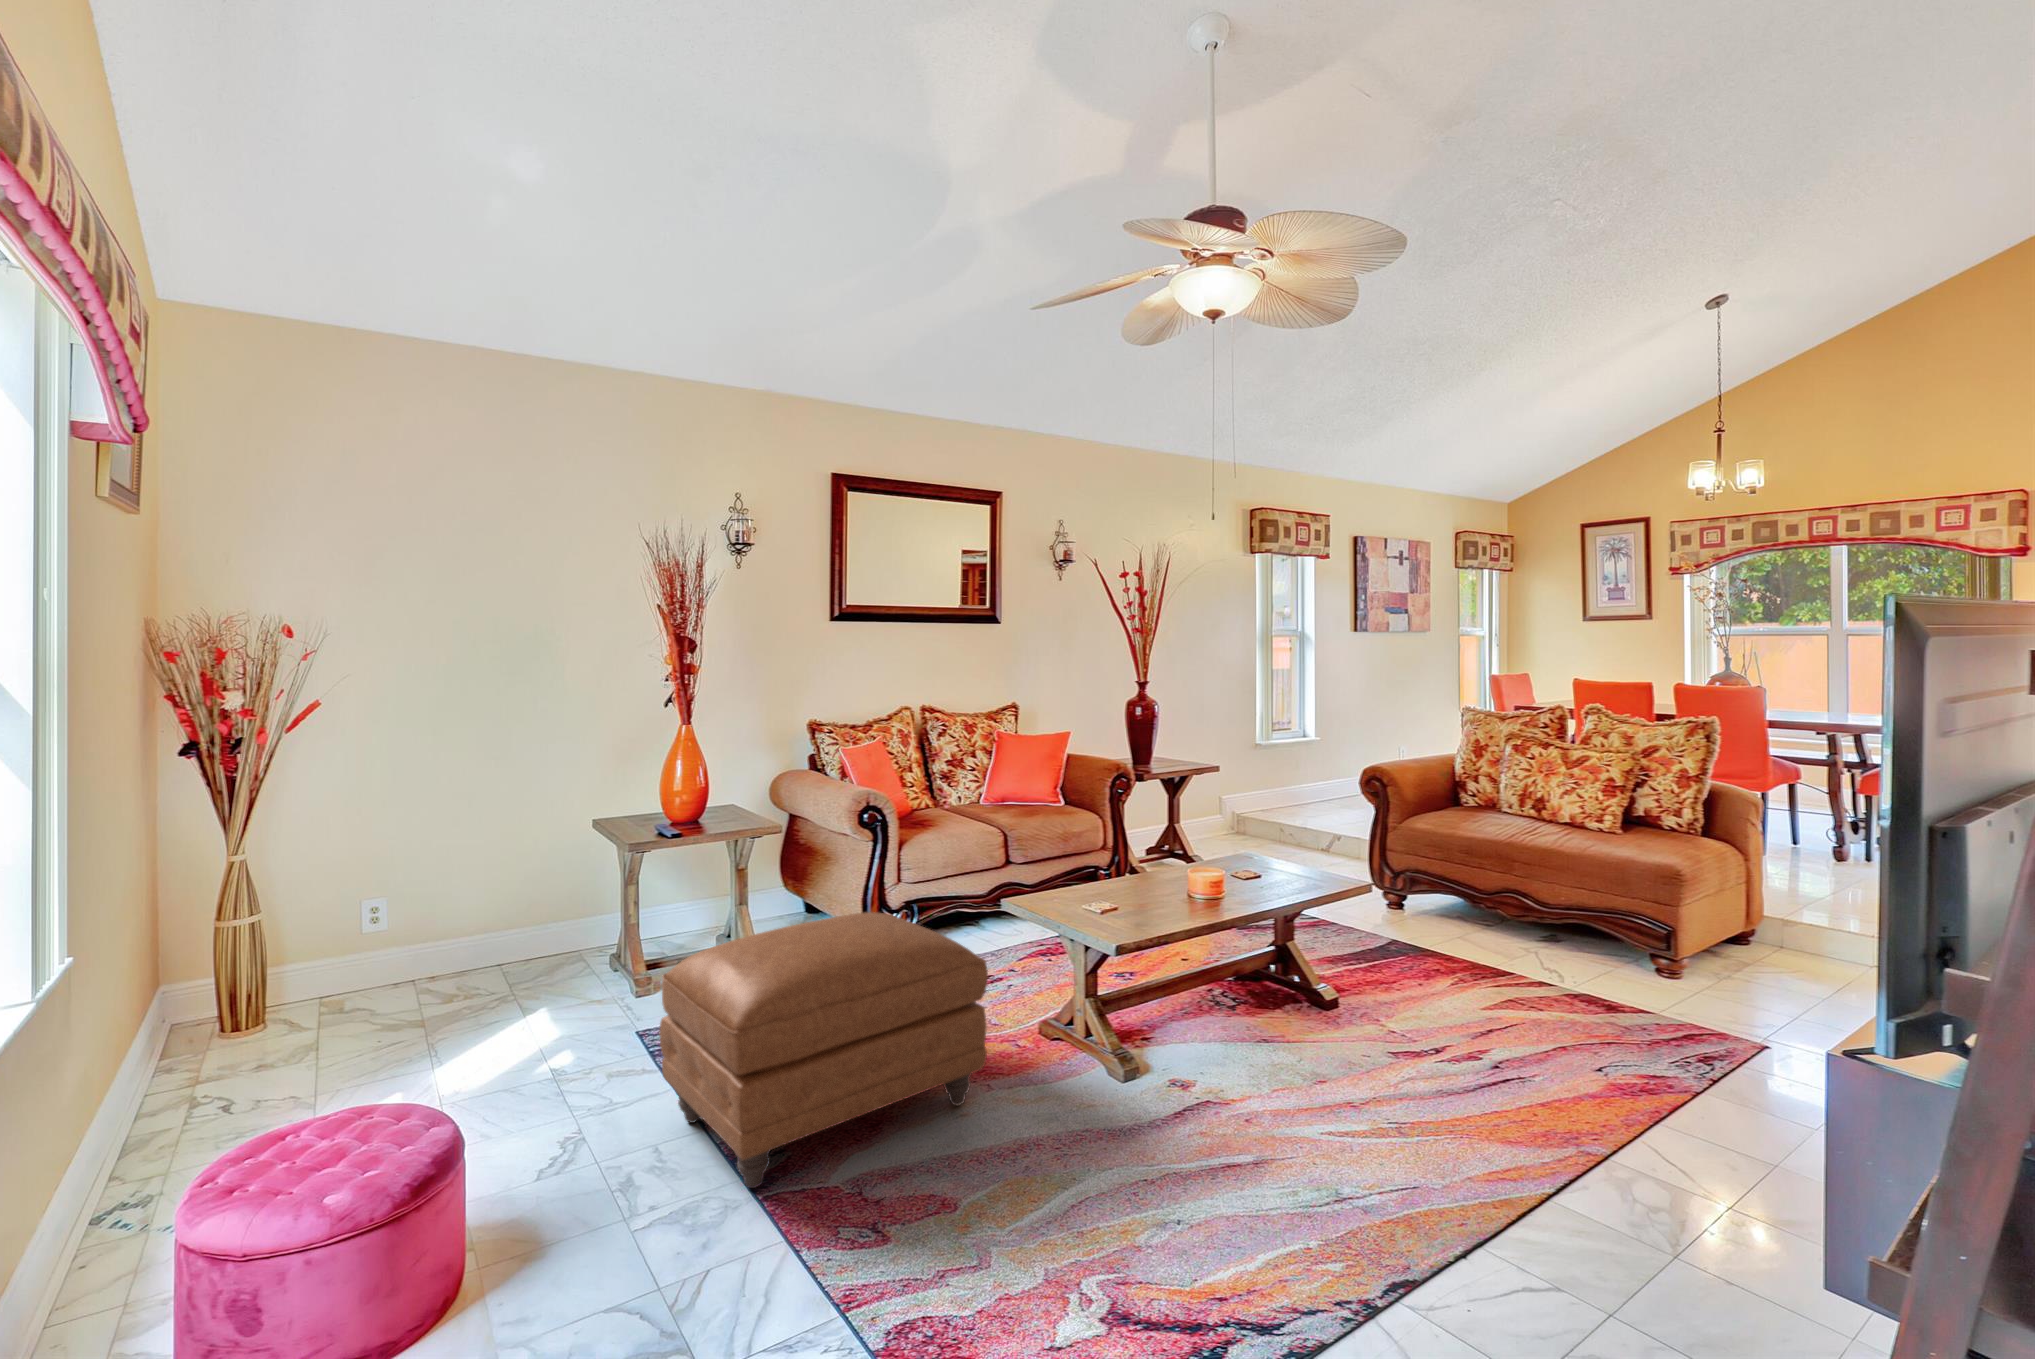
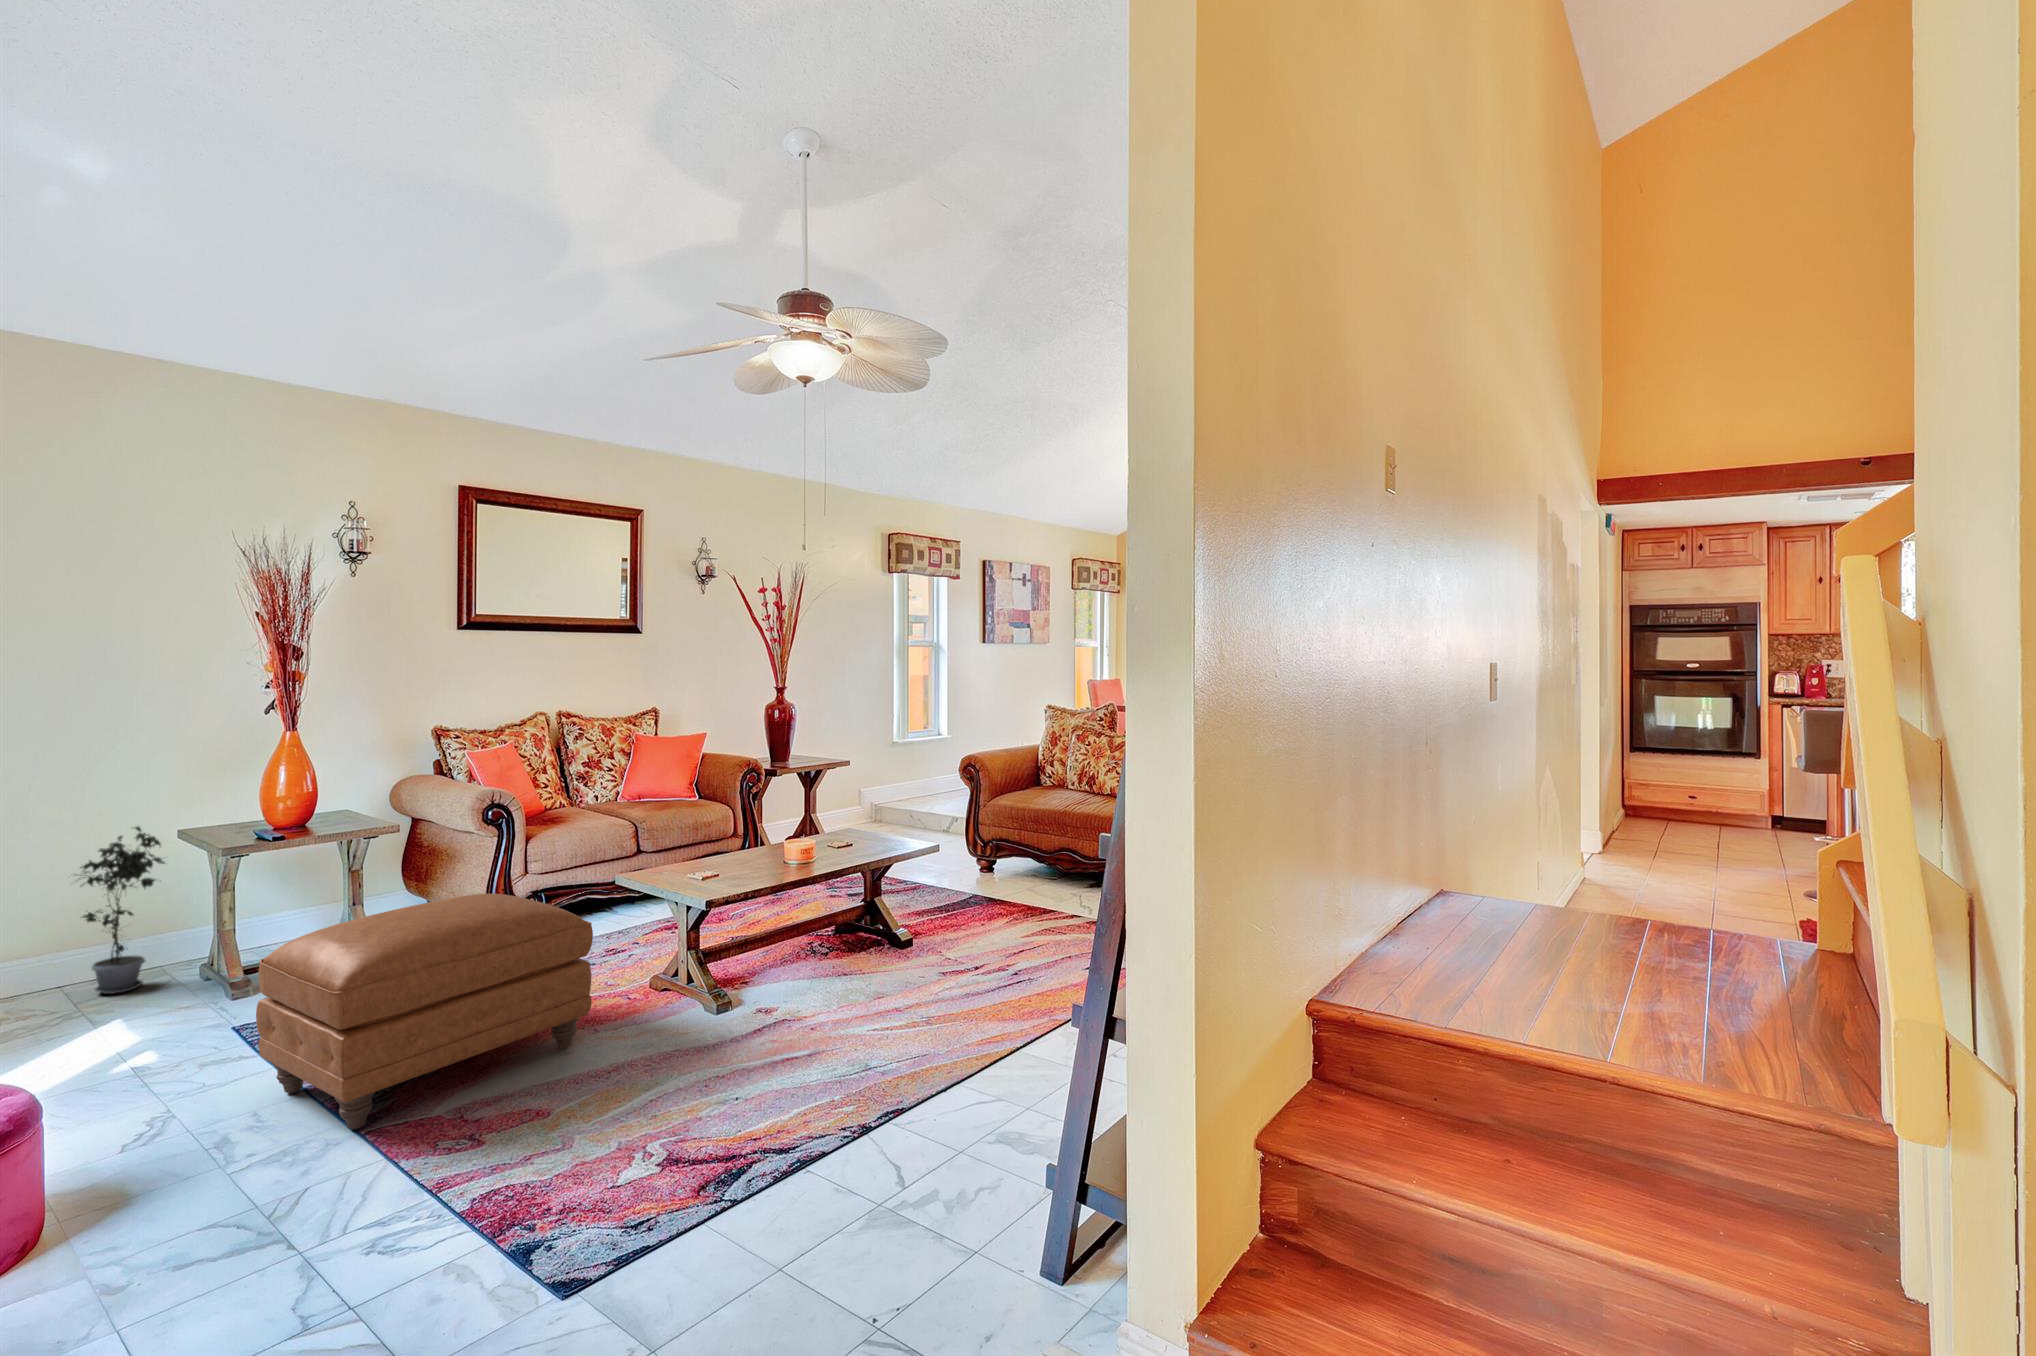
potted plant: none [515,813,591,972] -> present [79,827,164,994]

